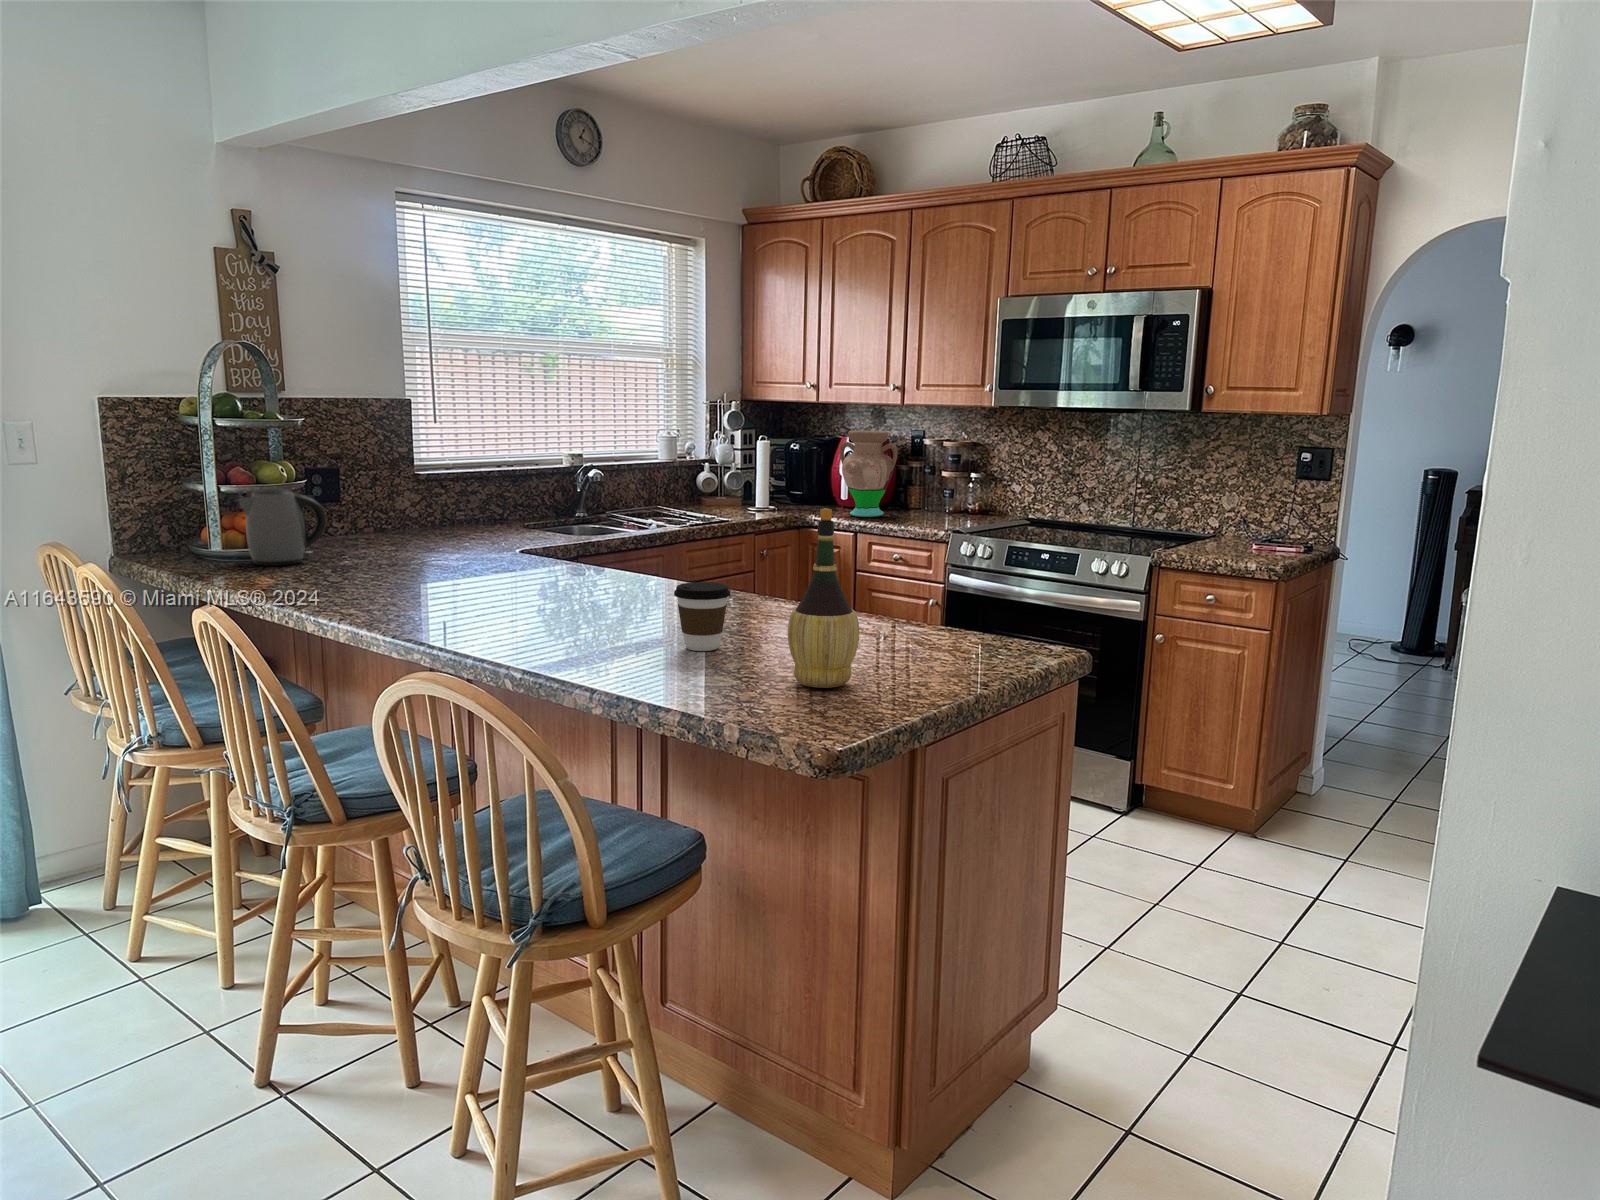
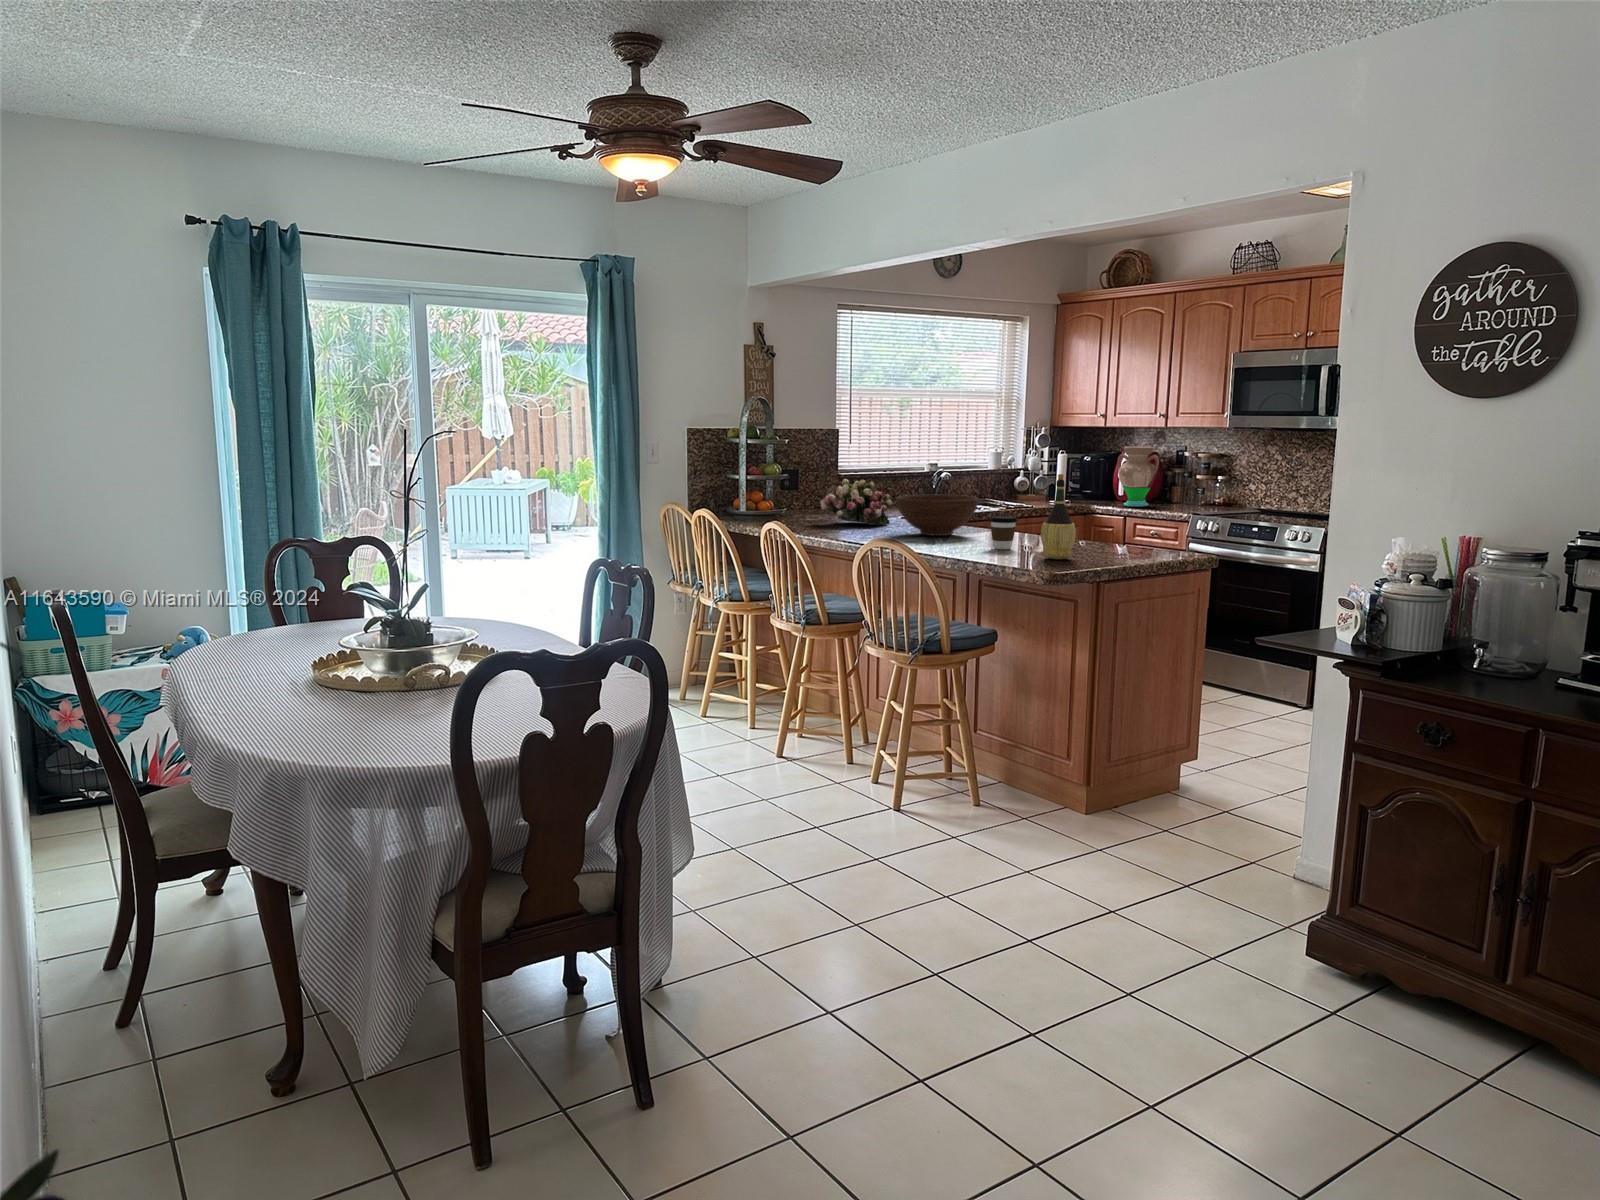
kettle: present [239,488,326,566] -> none [758,477,800,519]
flower arrangement: none [355,493,494,576] -> present [820,479,893,525]
fruit bowl: none [492,525,649,609] -> present [897,495,978,536]

